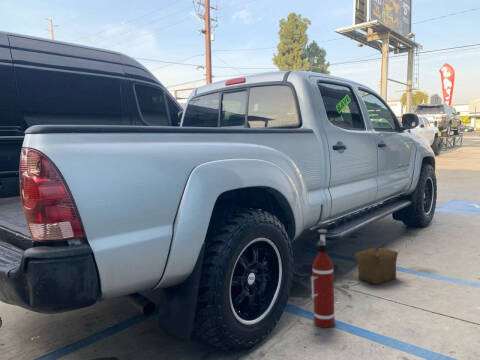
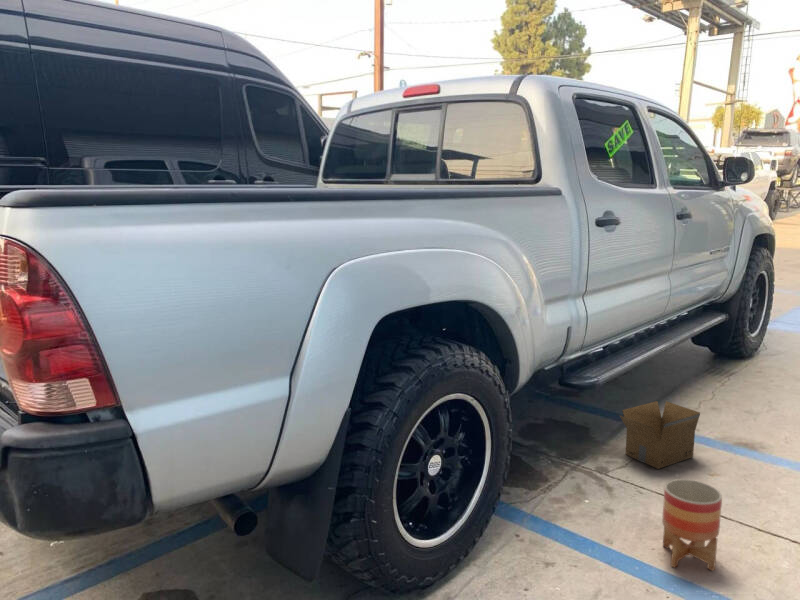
fire extinguisher: present [310,229,335,327] -> none [539,377,584,550]
planter: none [379,284,410,334] -> present [662,479,722,570]

